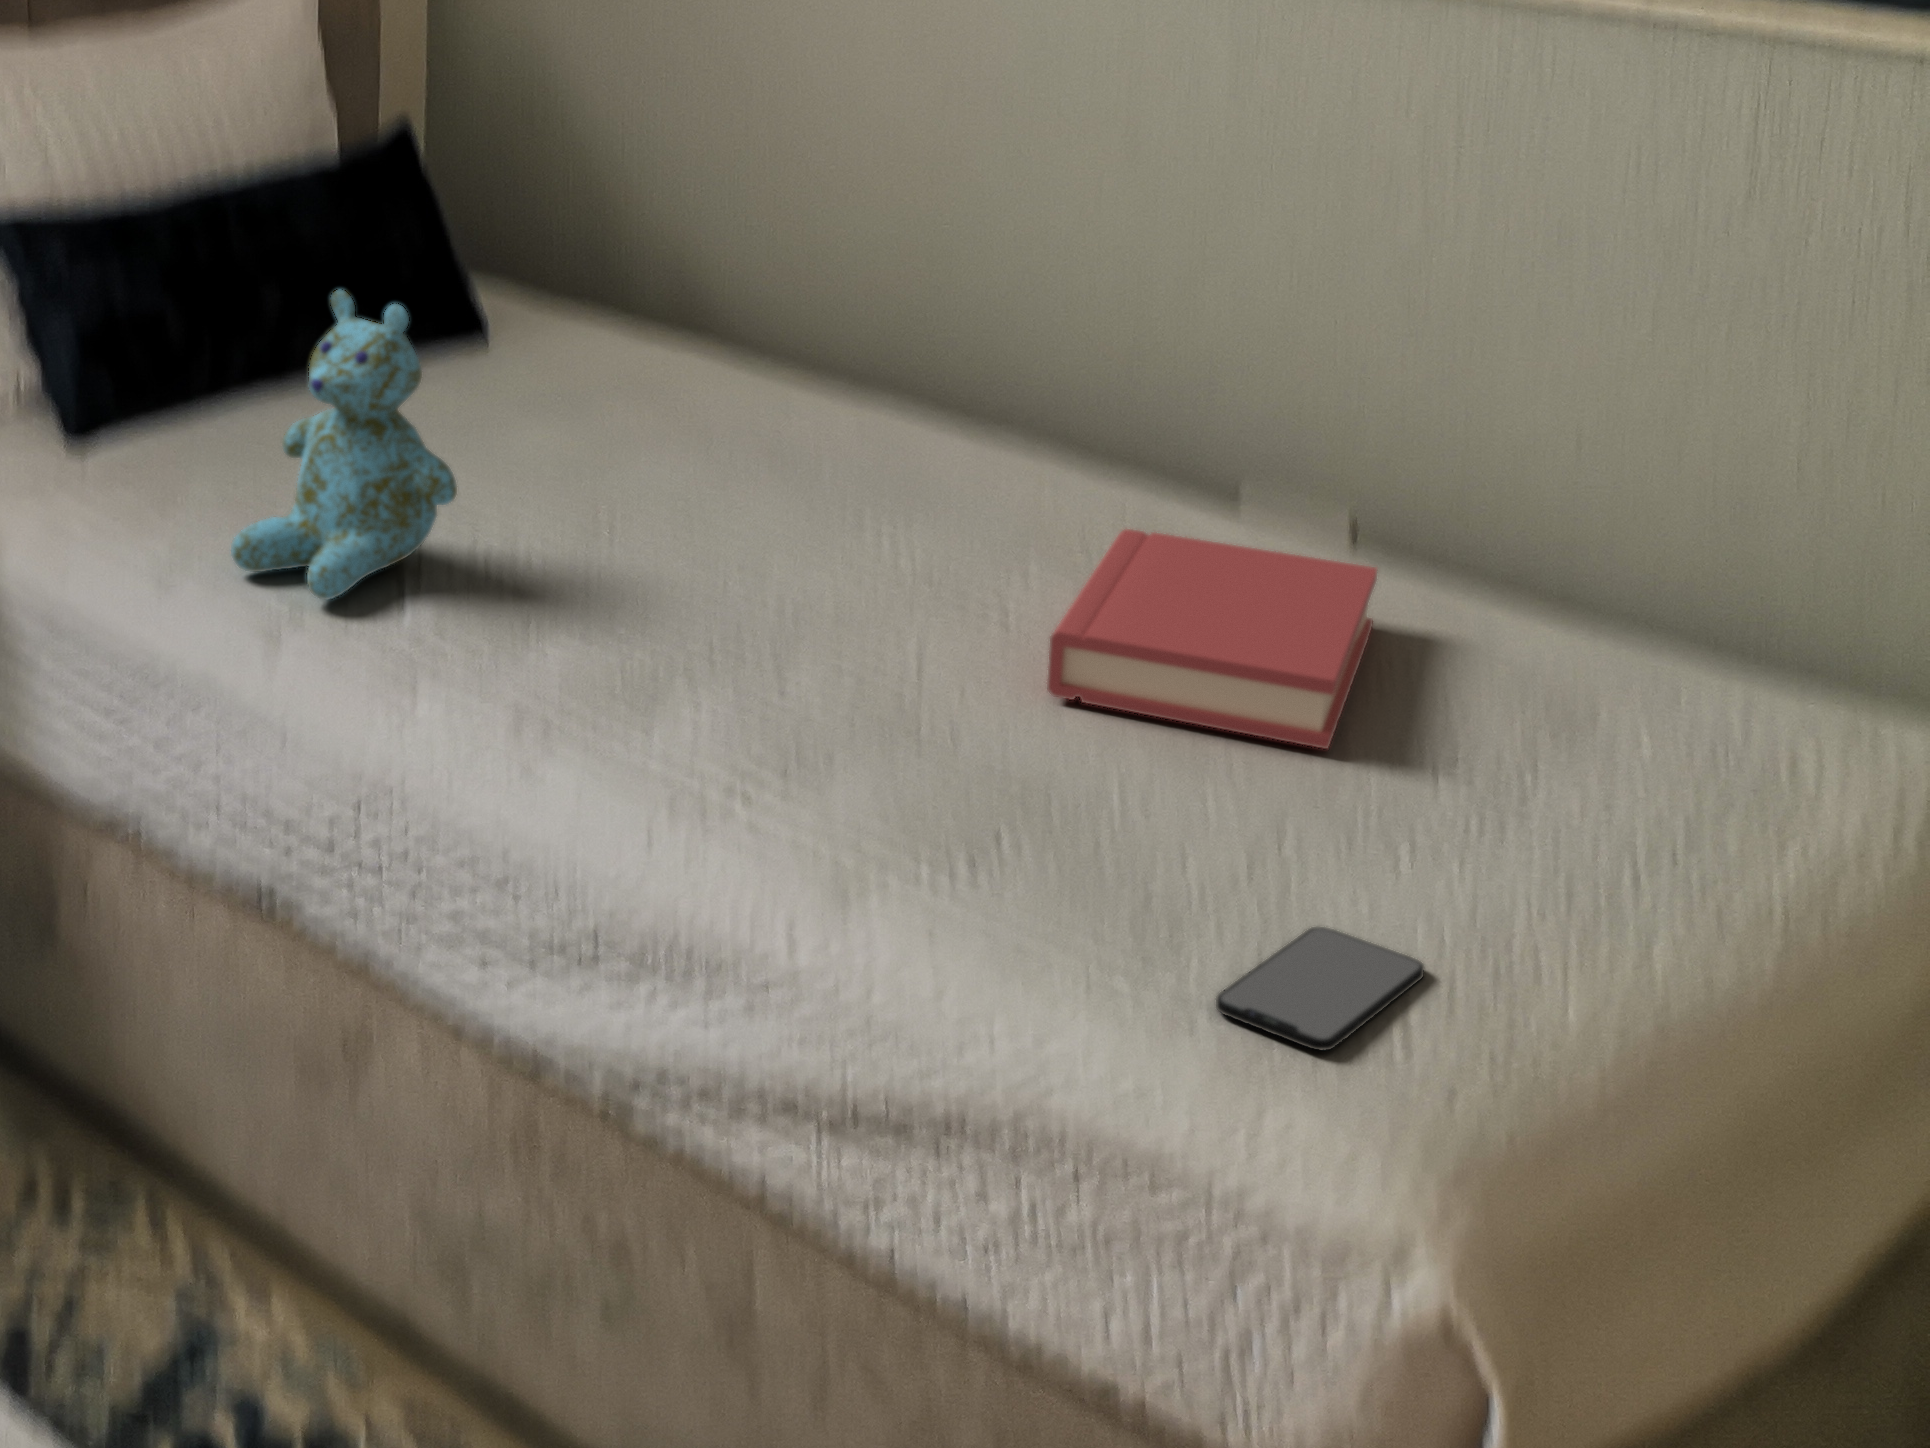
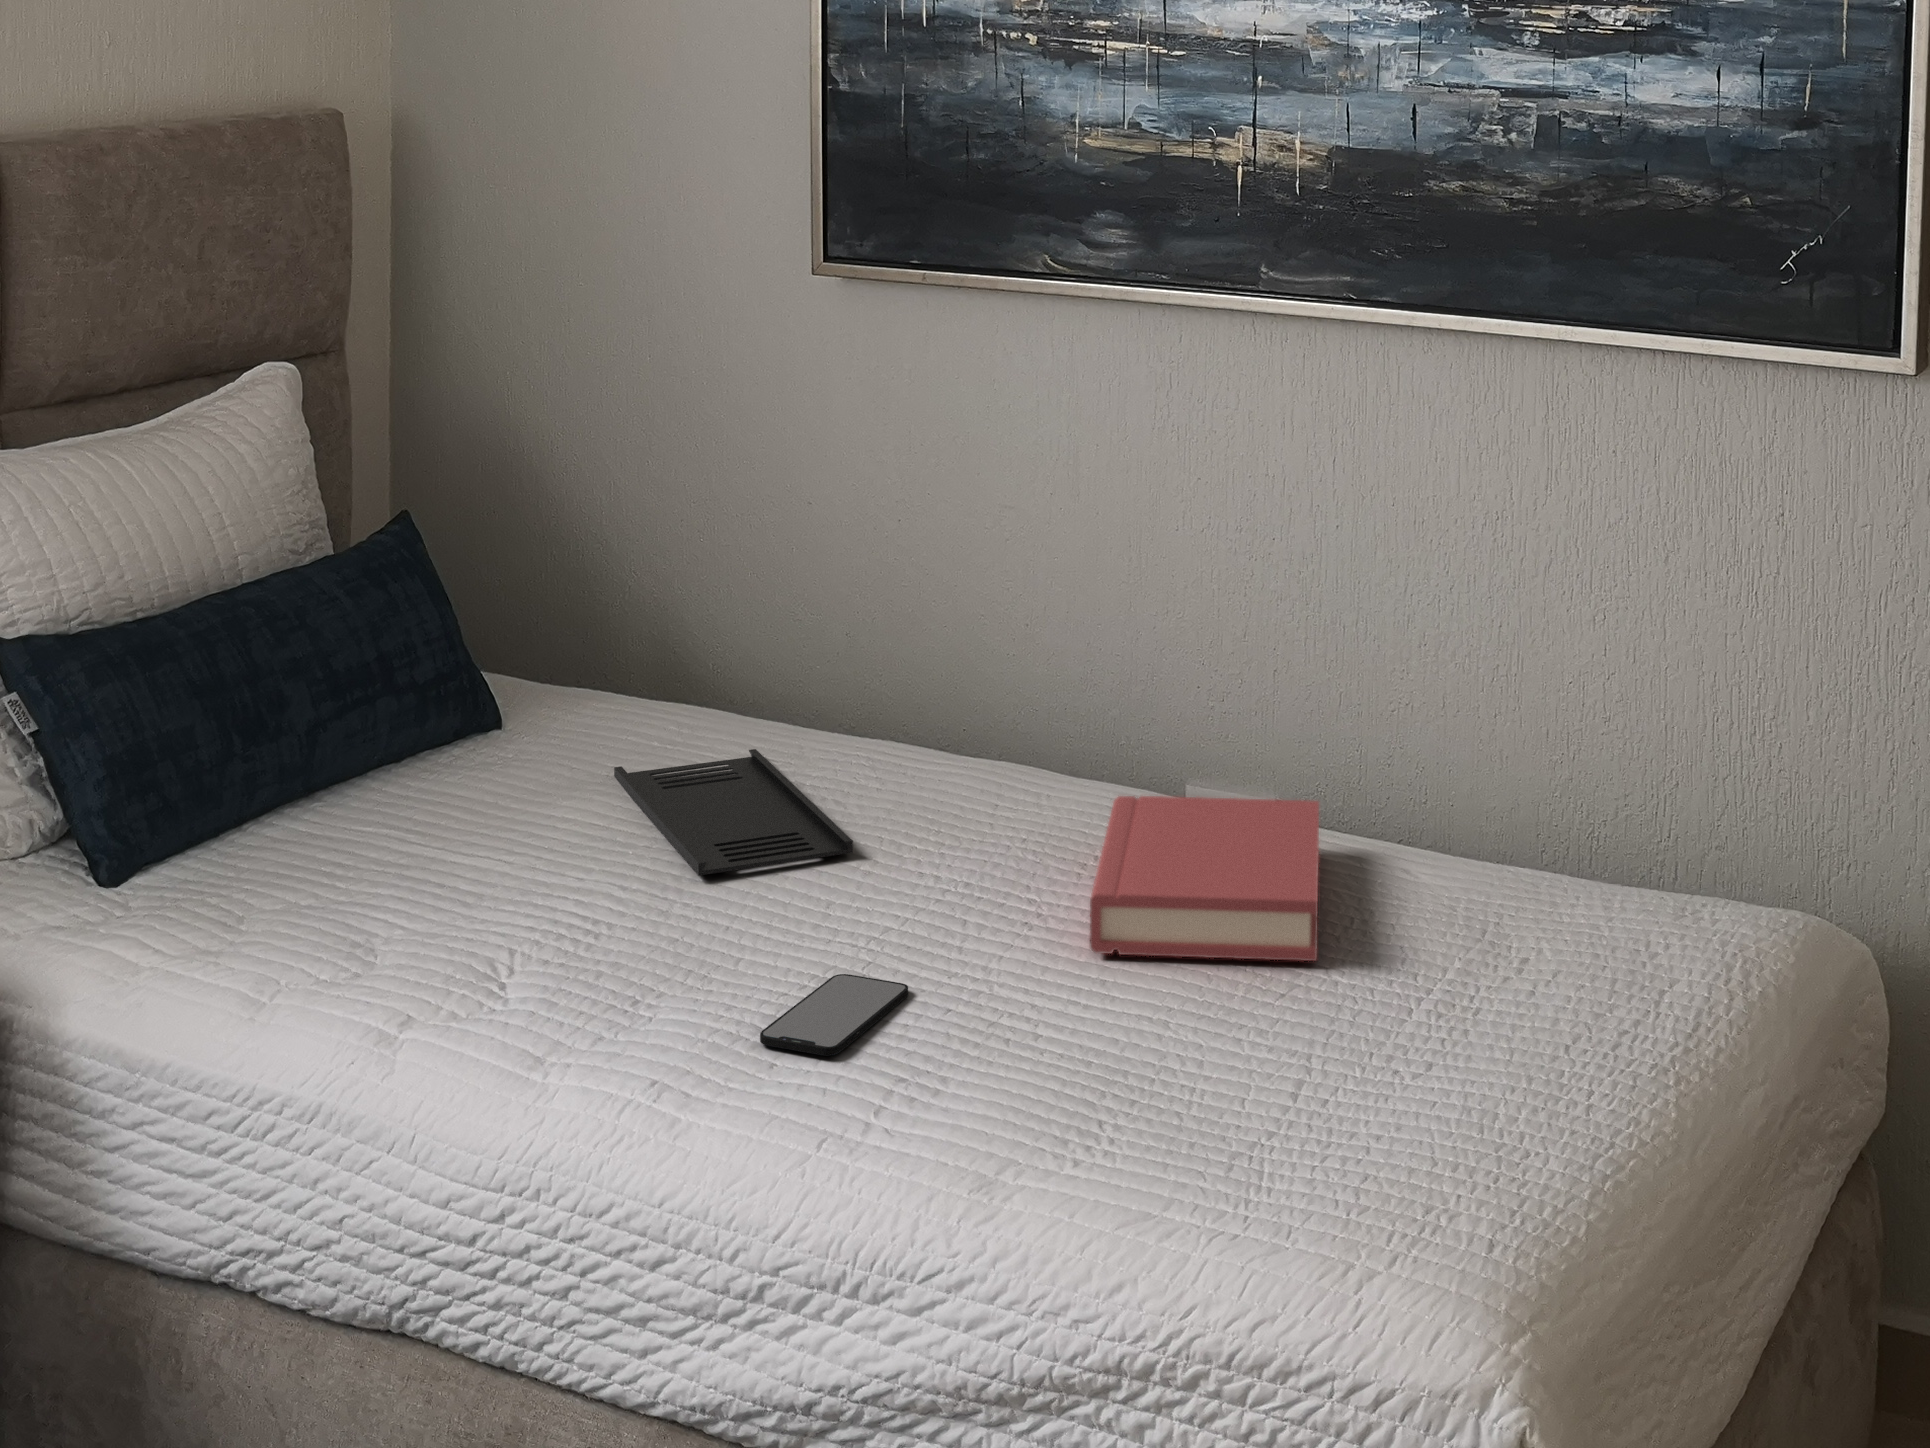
stuffed bear: present [231,290,457,599] -> none [311,660,540,972]
tray: none [584,428,810,548] -> present [614,749,853,875]
smartphone: present [1216,927,1424,1051] -> present [760,974,908,1056]

